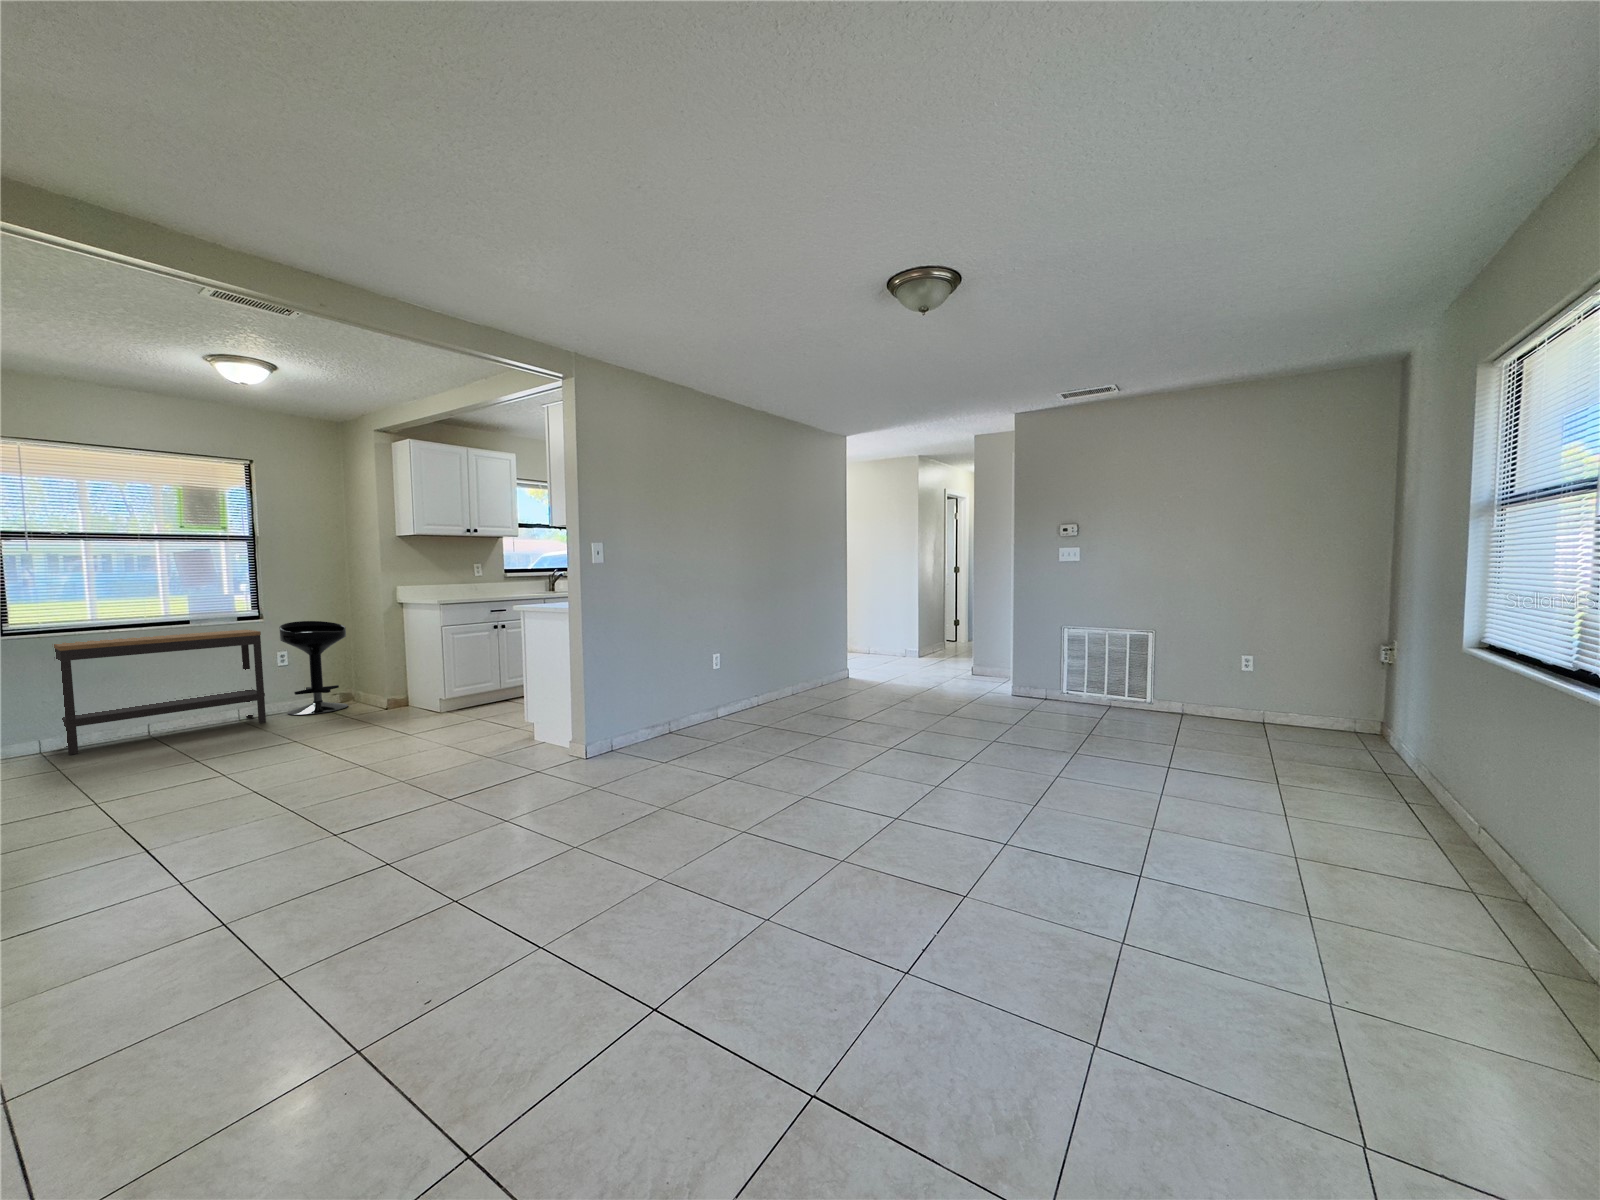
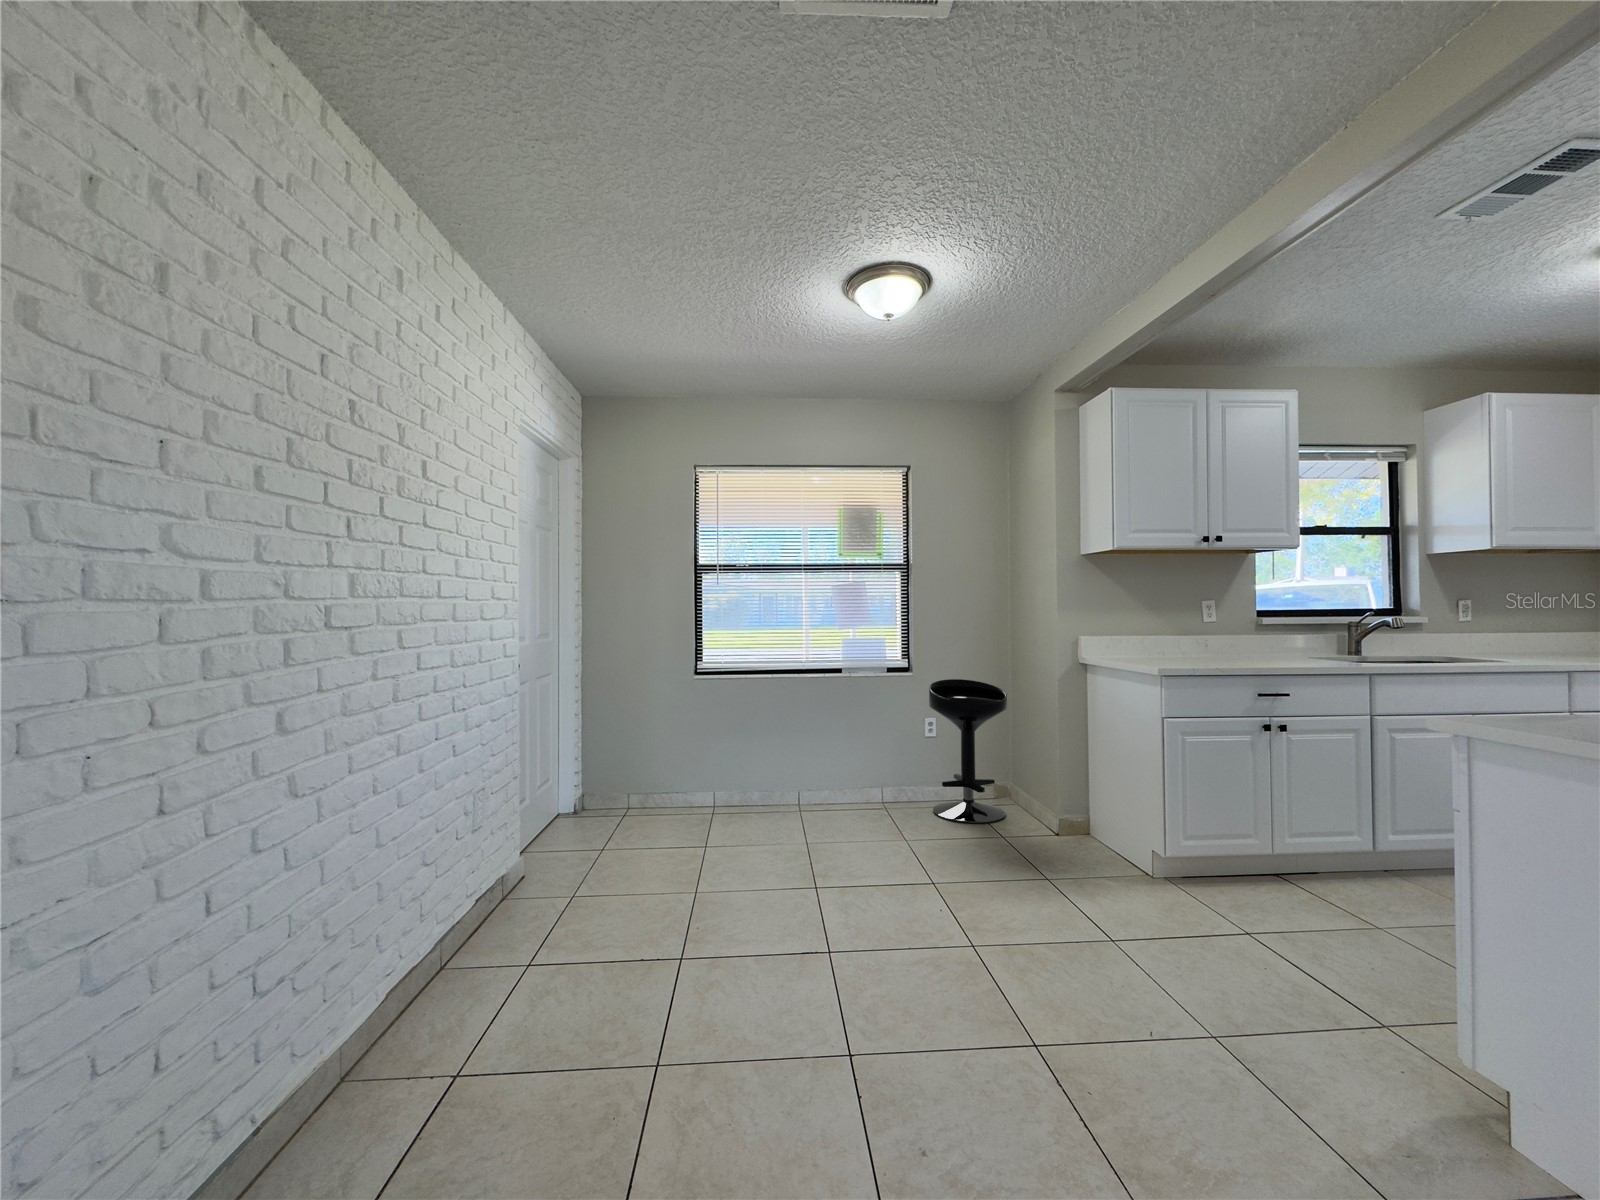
console table: present [54,630,266,755] -> none [724,686,908,827]

